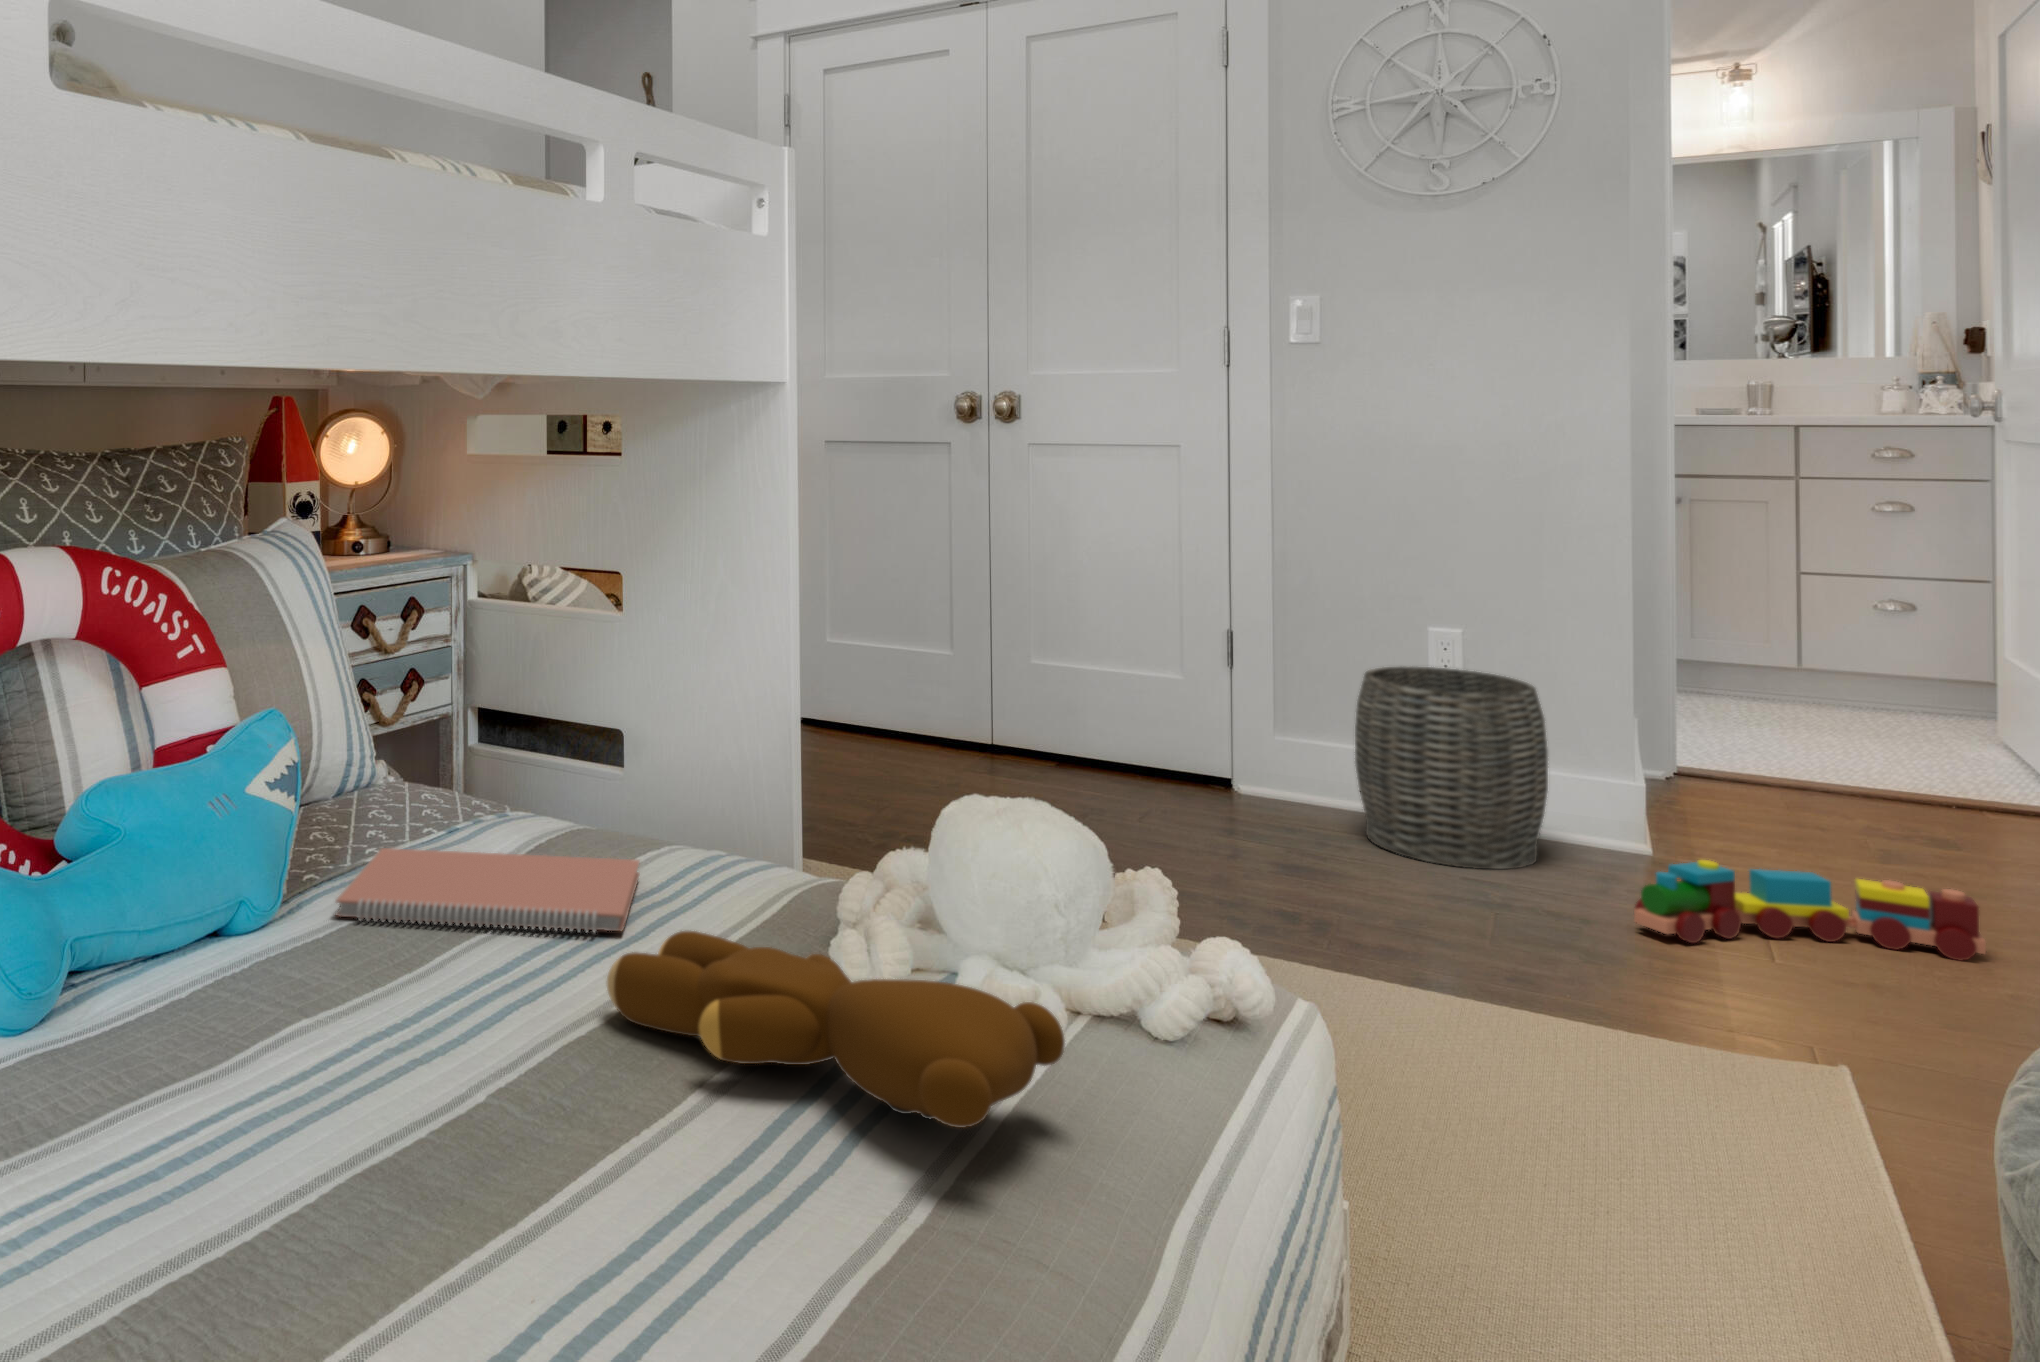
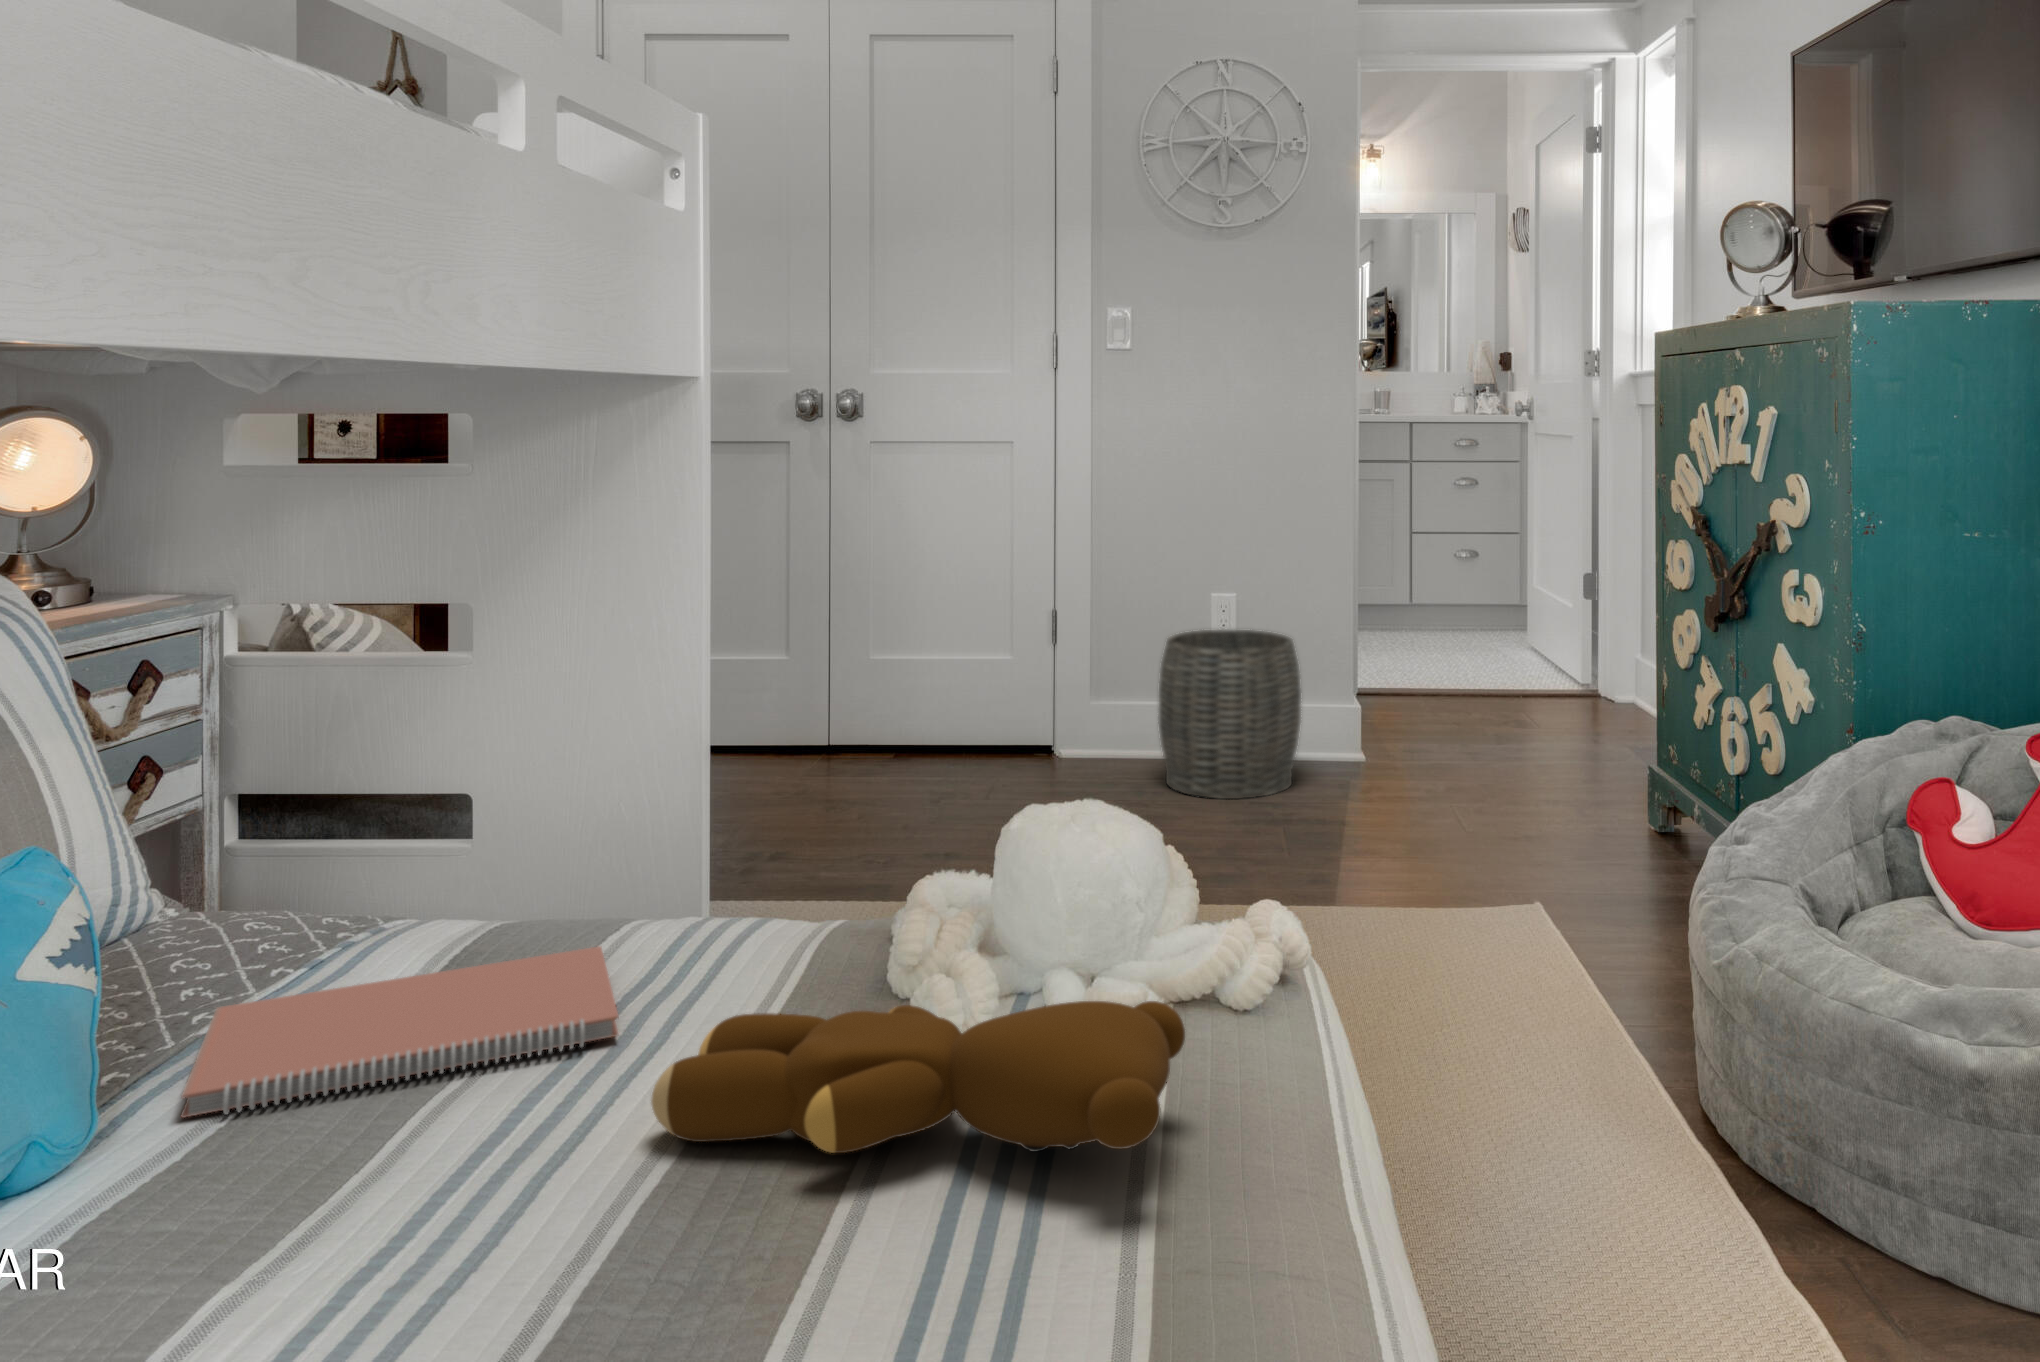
toy train: present [1634,860,1986,960] -> none [1372,757,1572,829]

